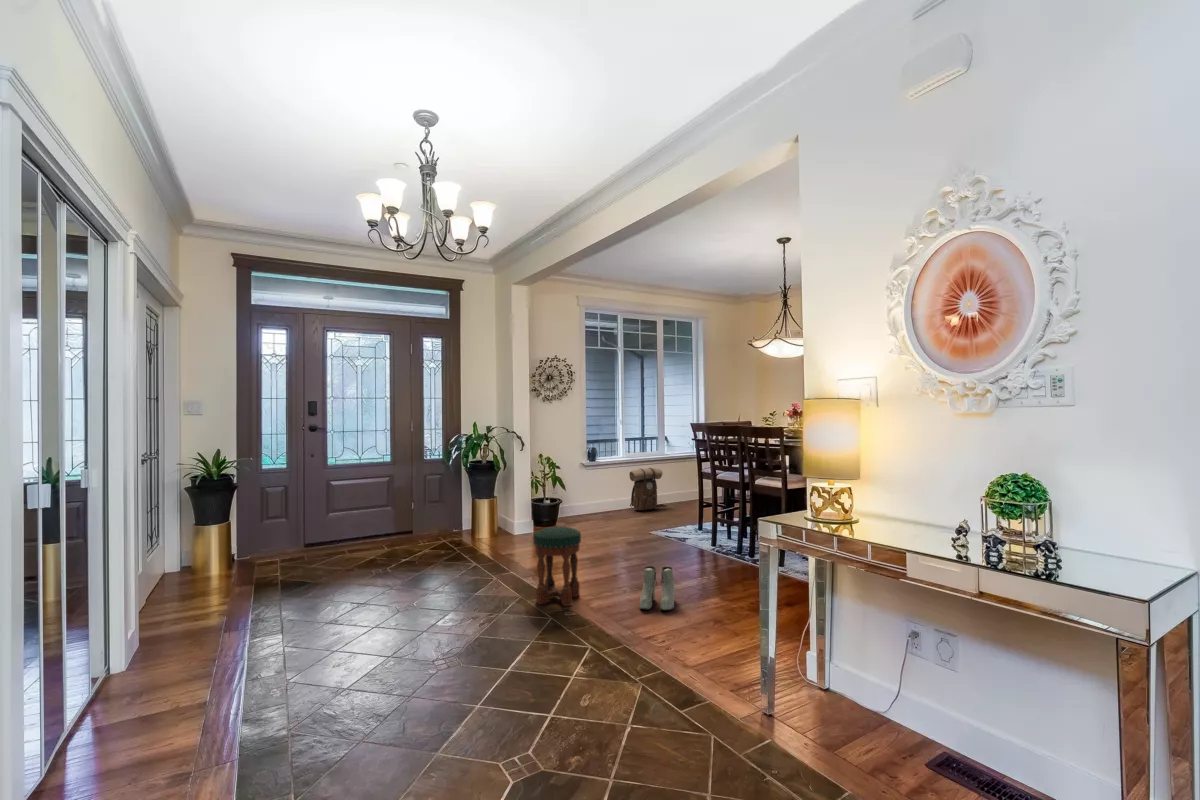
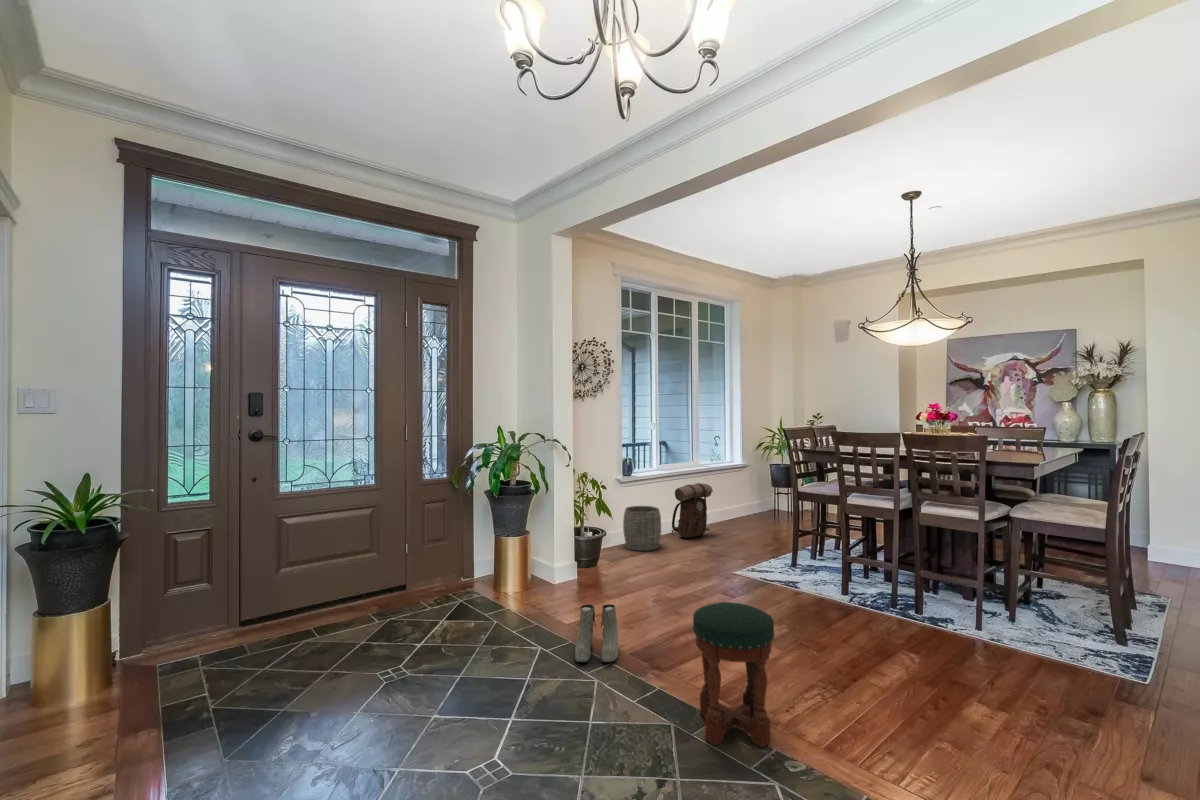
woven basket: none [585,484,614,518] -> present [623,506,661,551]
boots: present [640,566,675,610] -> present [575,604,618,662]

